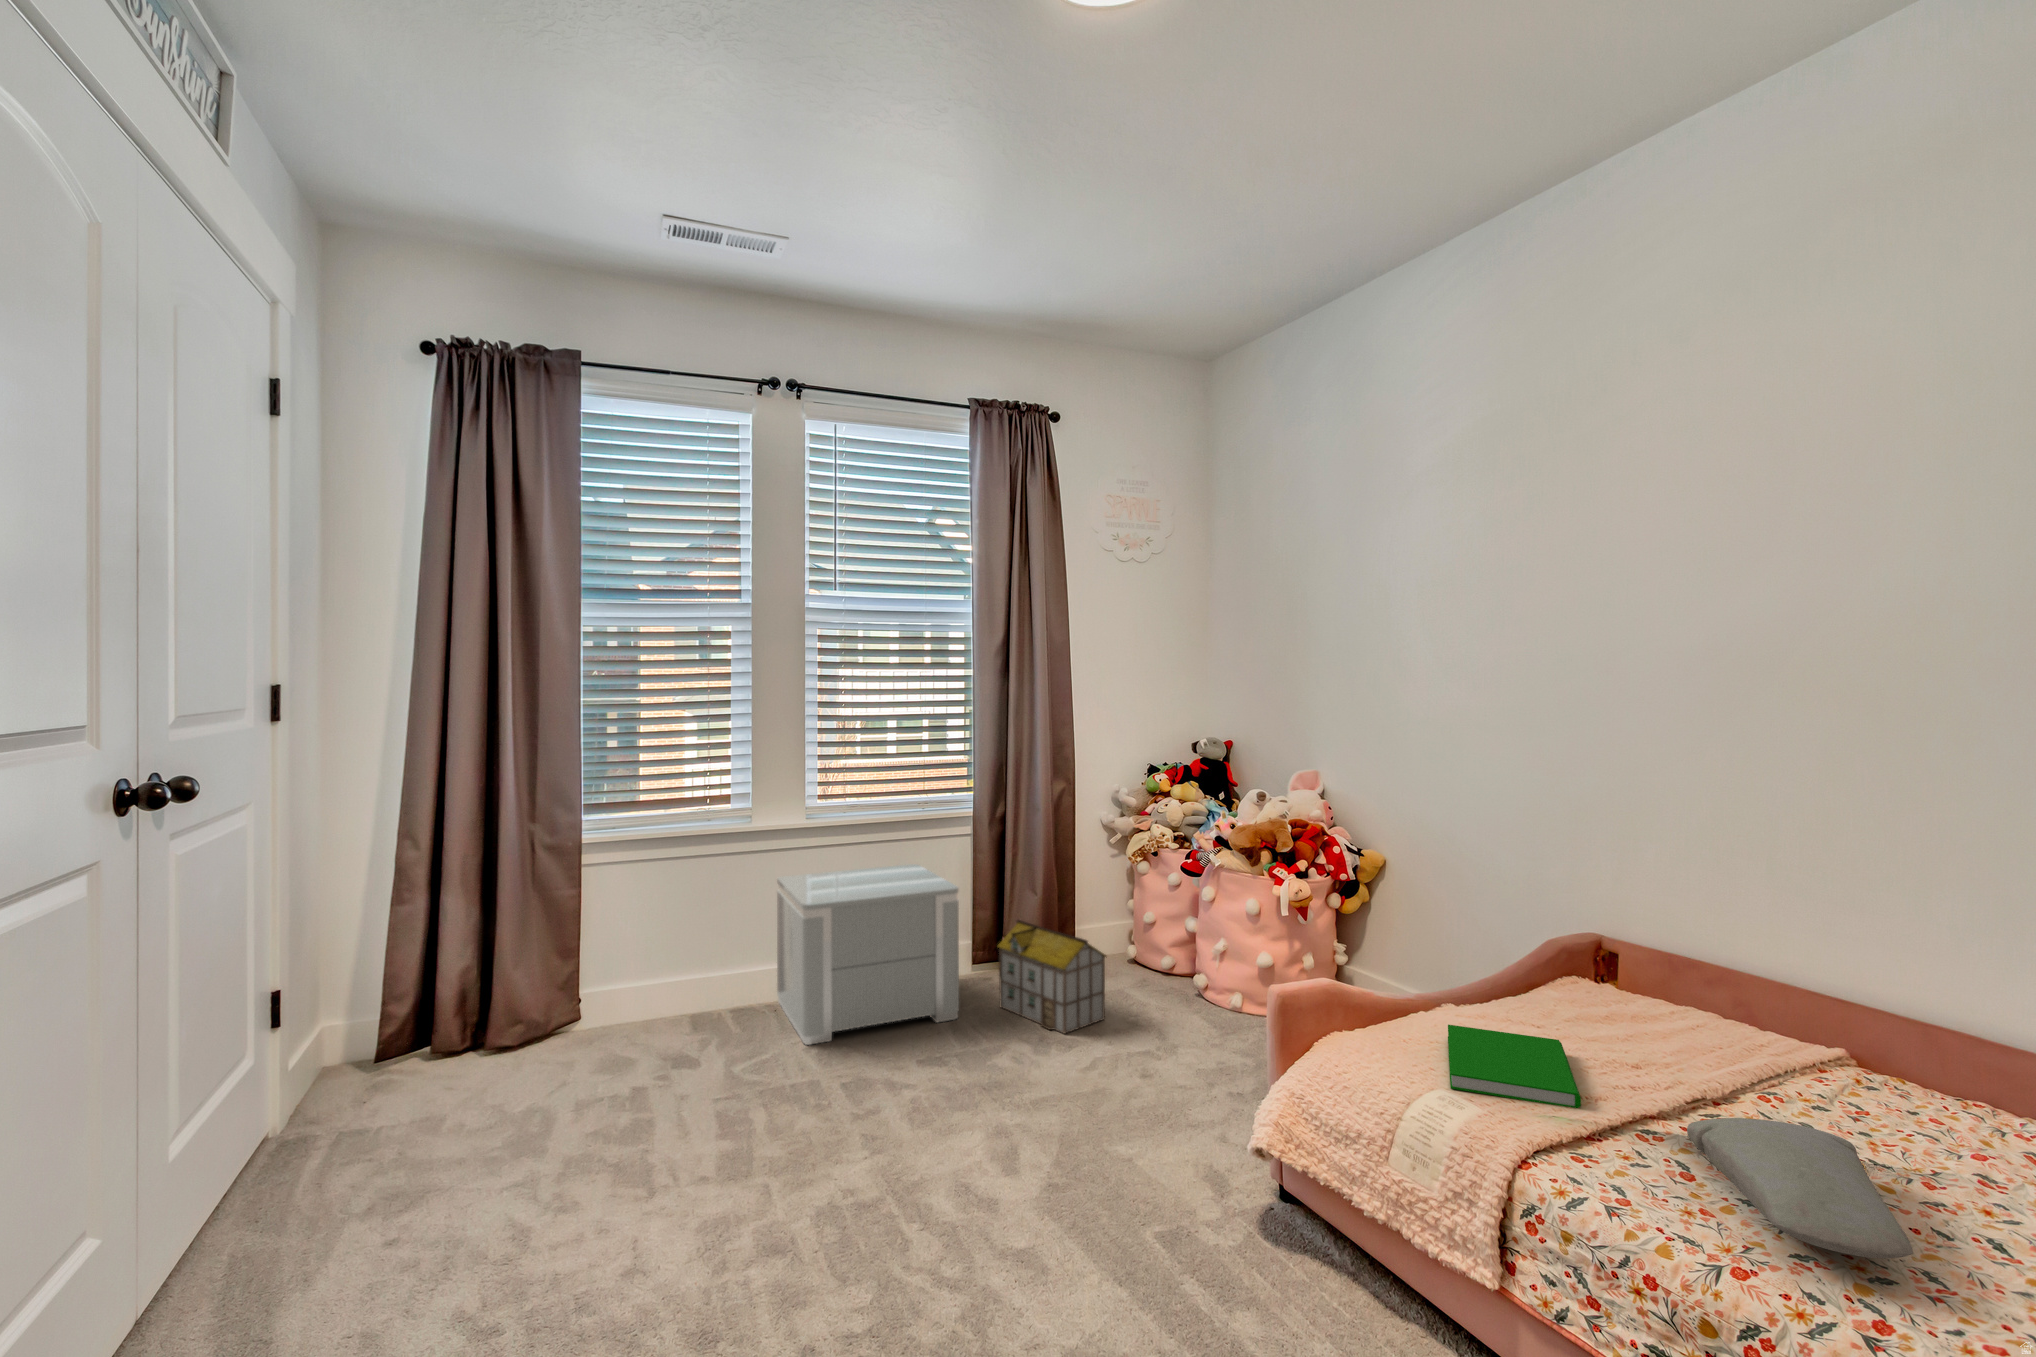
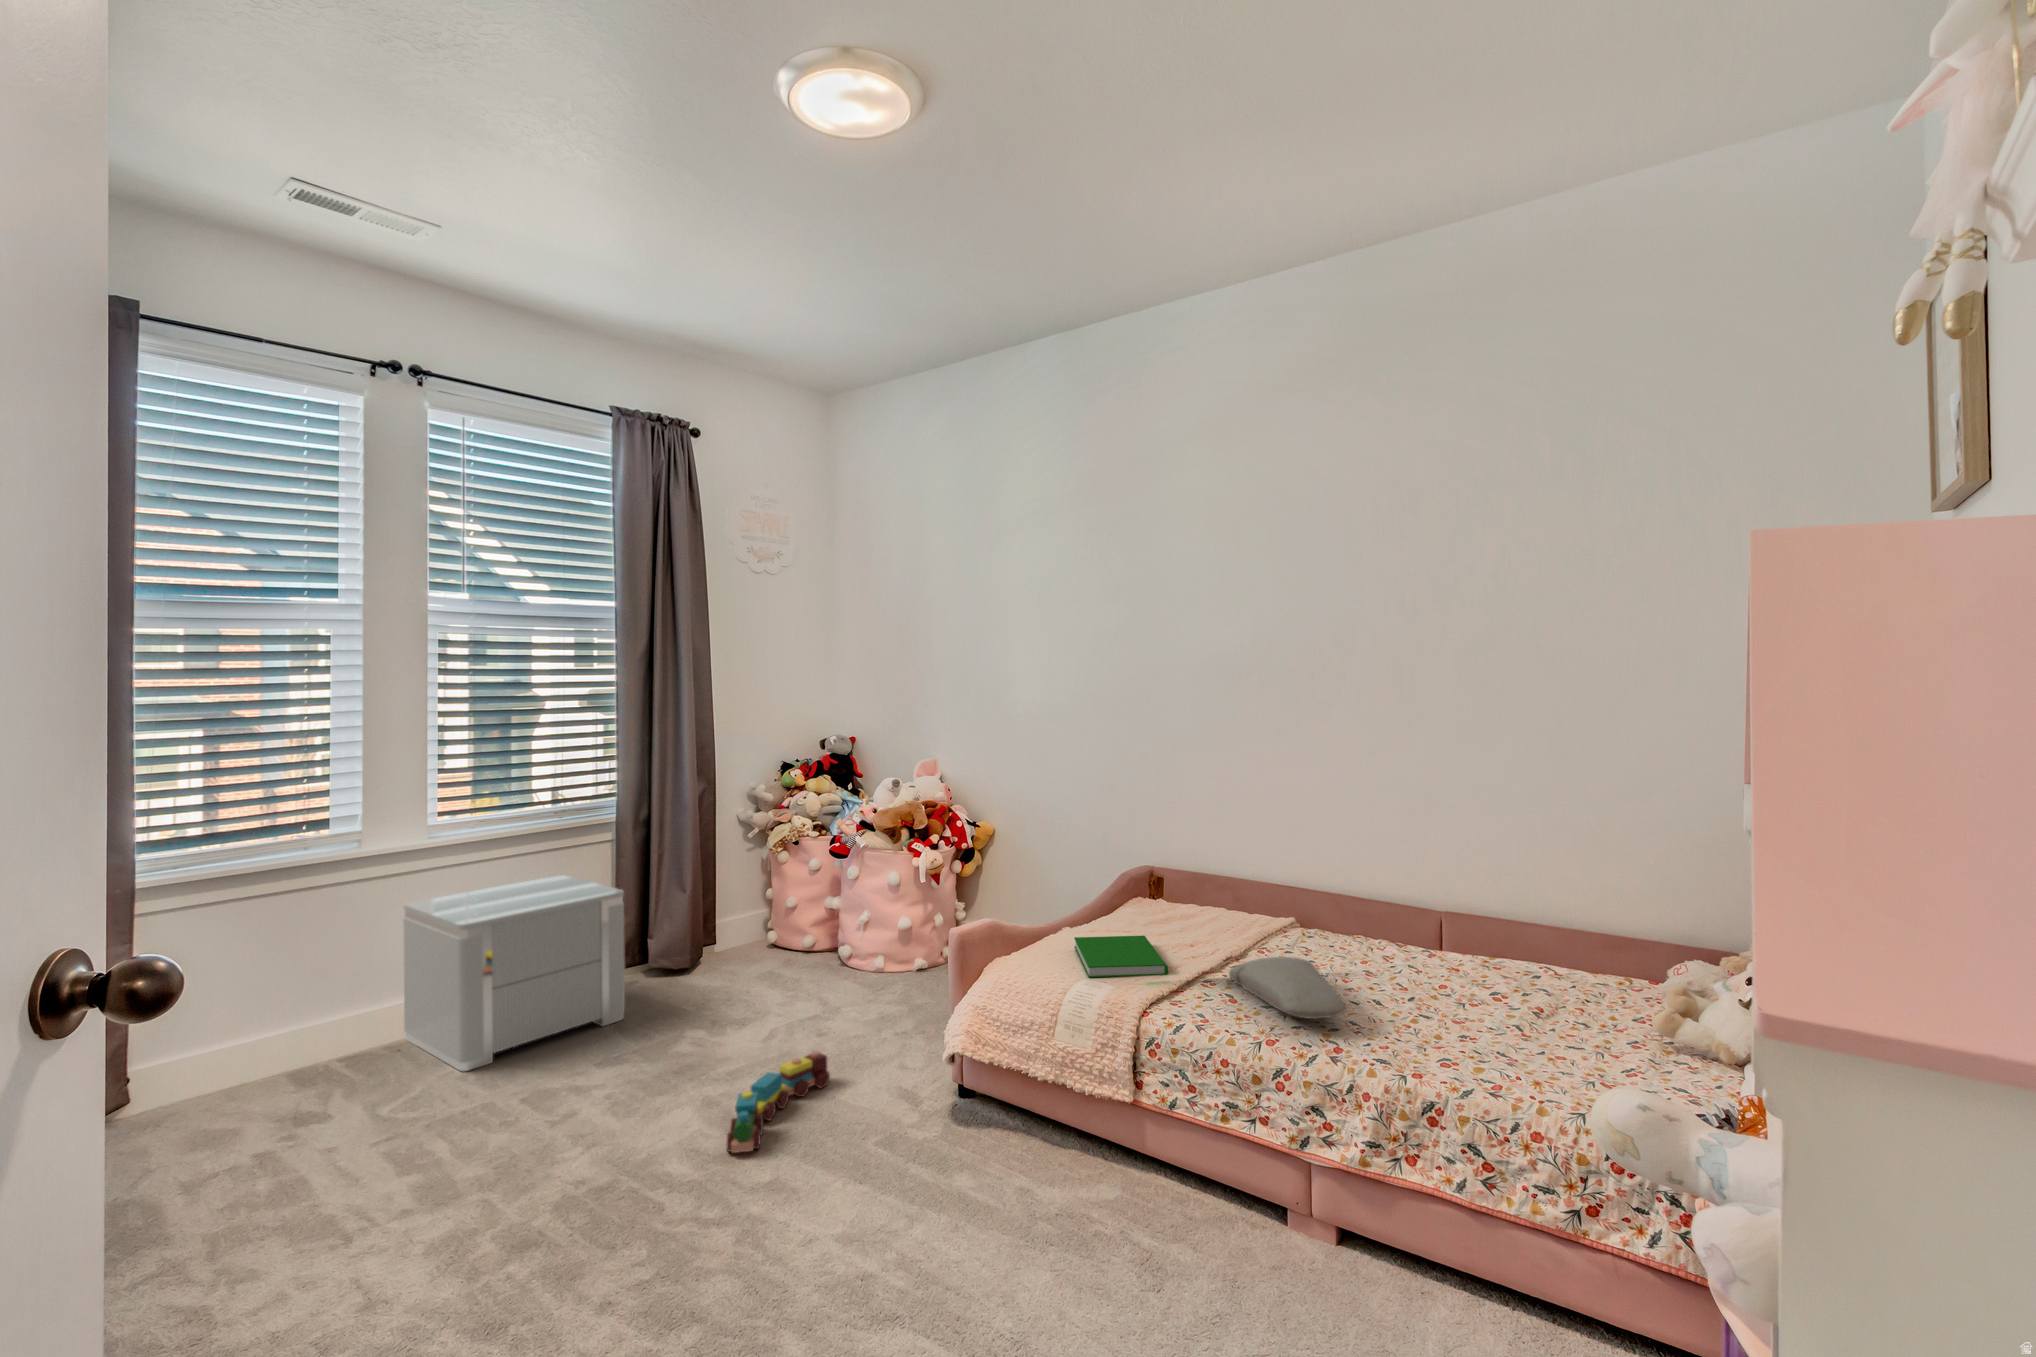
toy house: present [997,920,1106,1034] -> none [659,916,771,1014]
toy train: none [991,1101,1131,1206] -> present [726,1051,830,1153]

